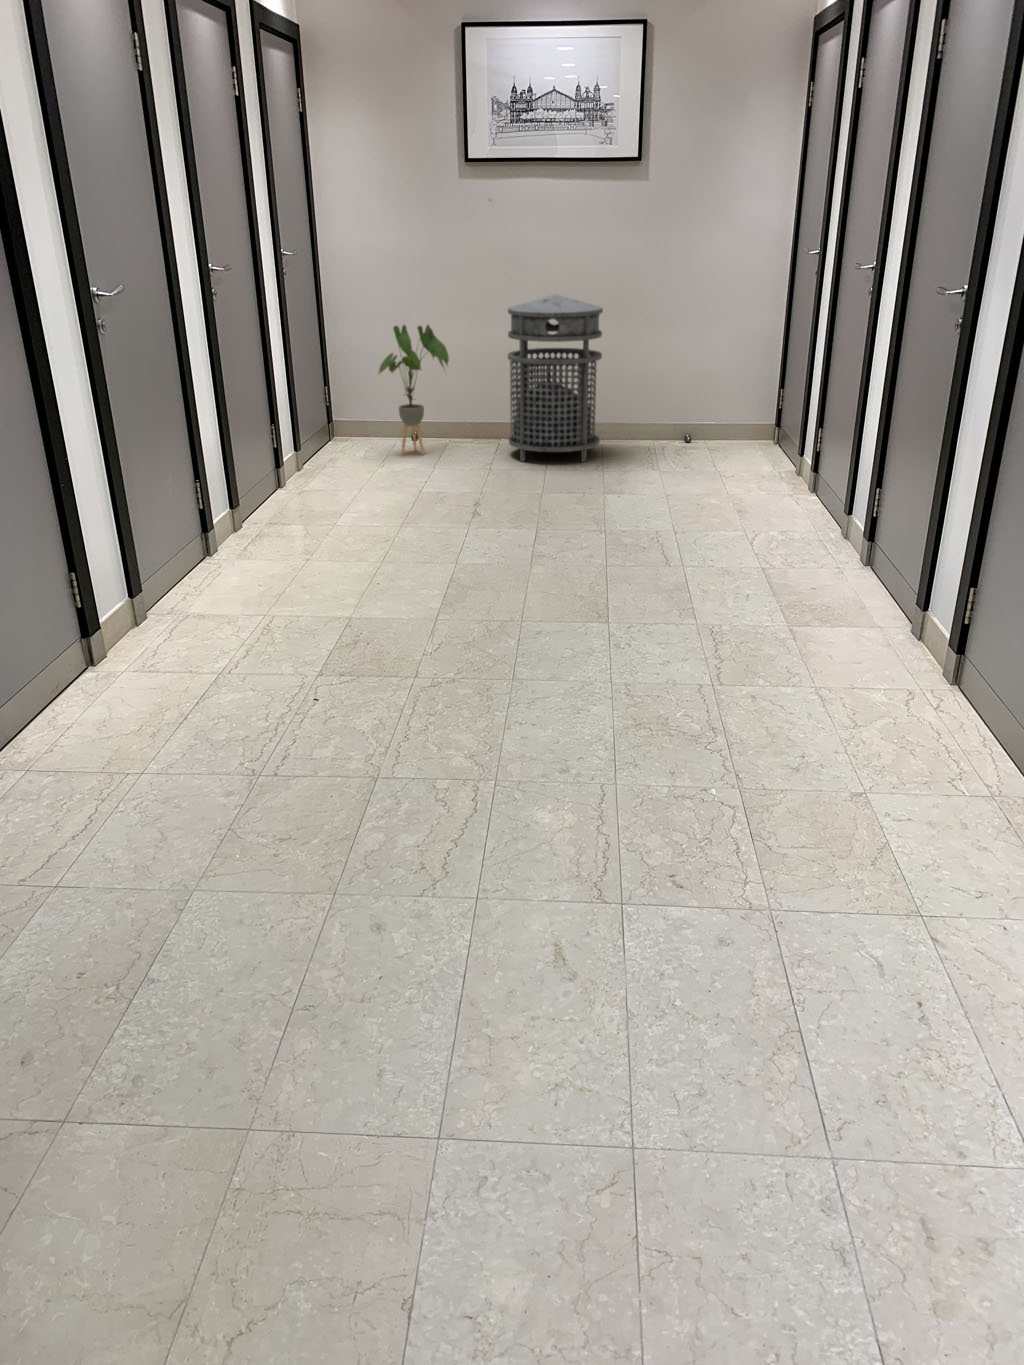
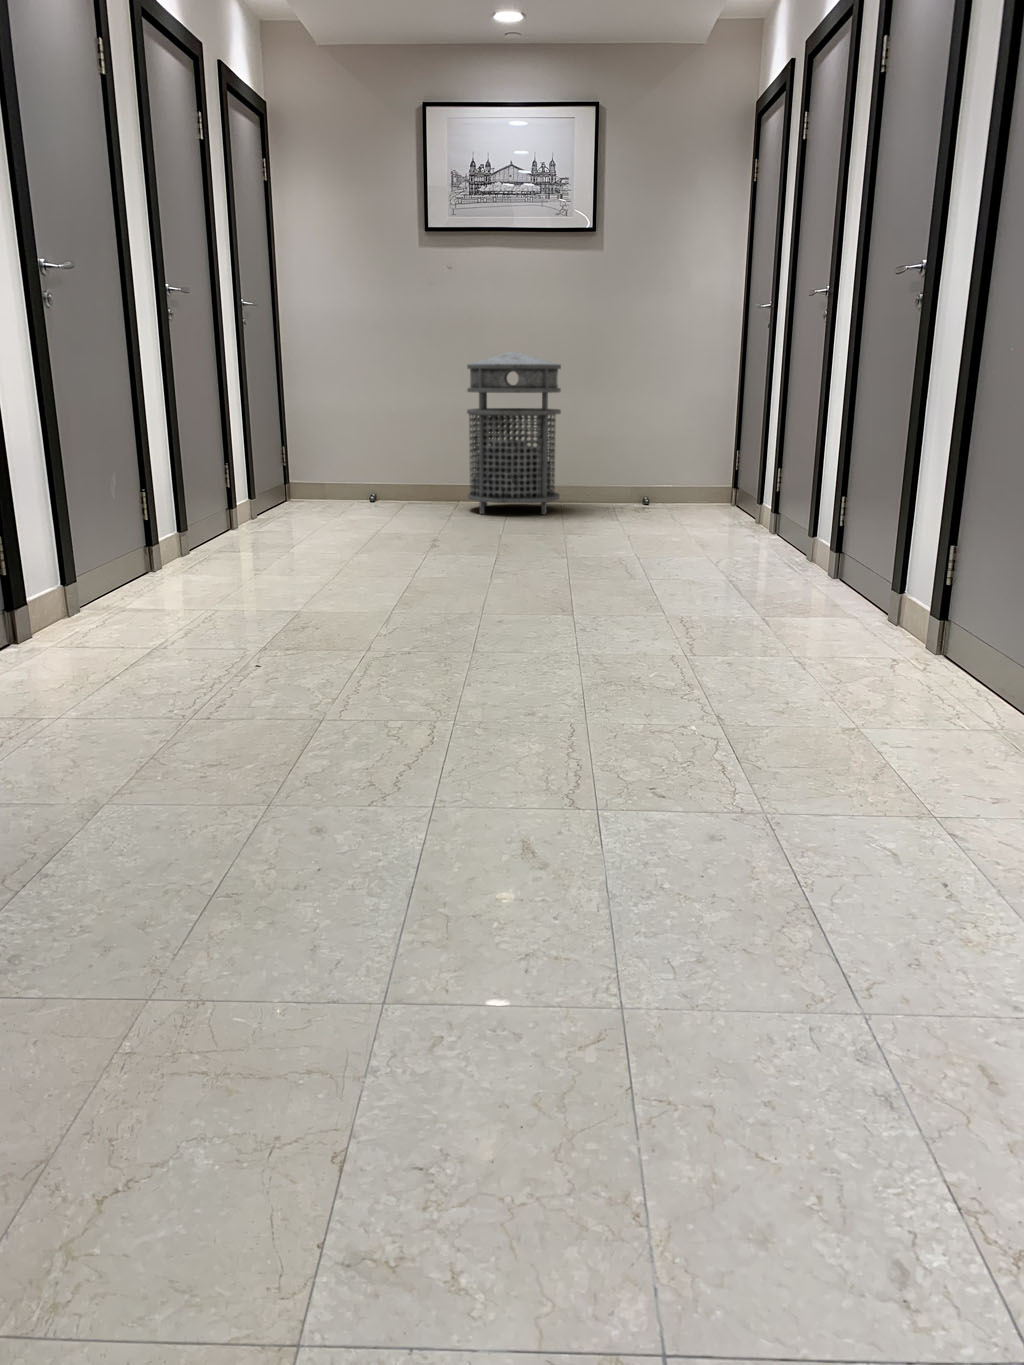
house plant: present [379,325,449,454] -> none [335,381,408,510]

